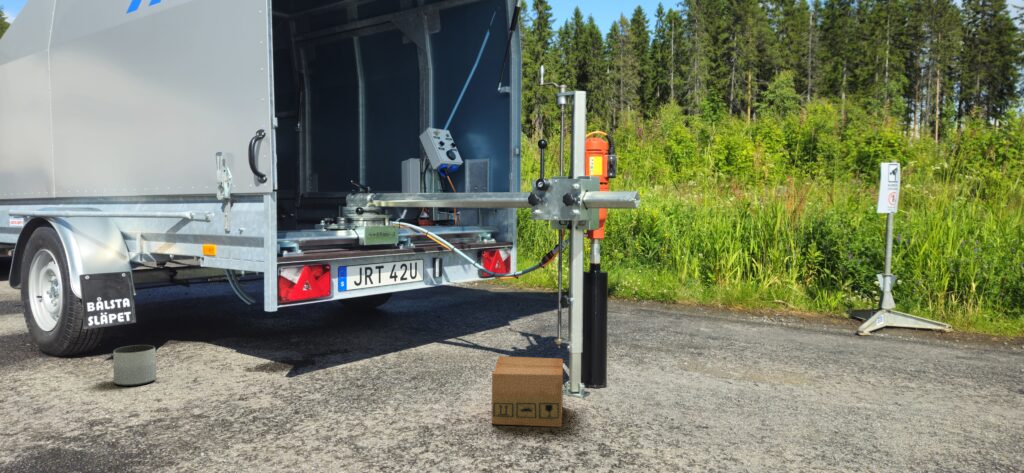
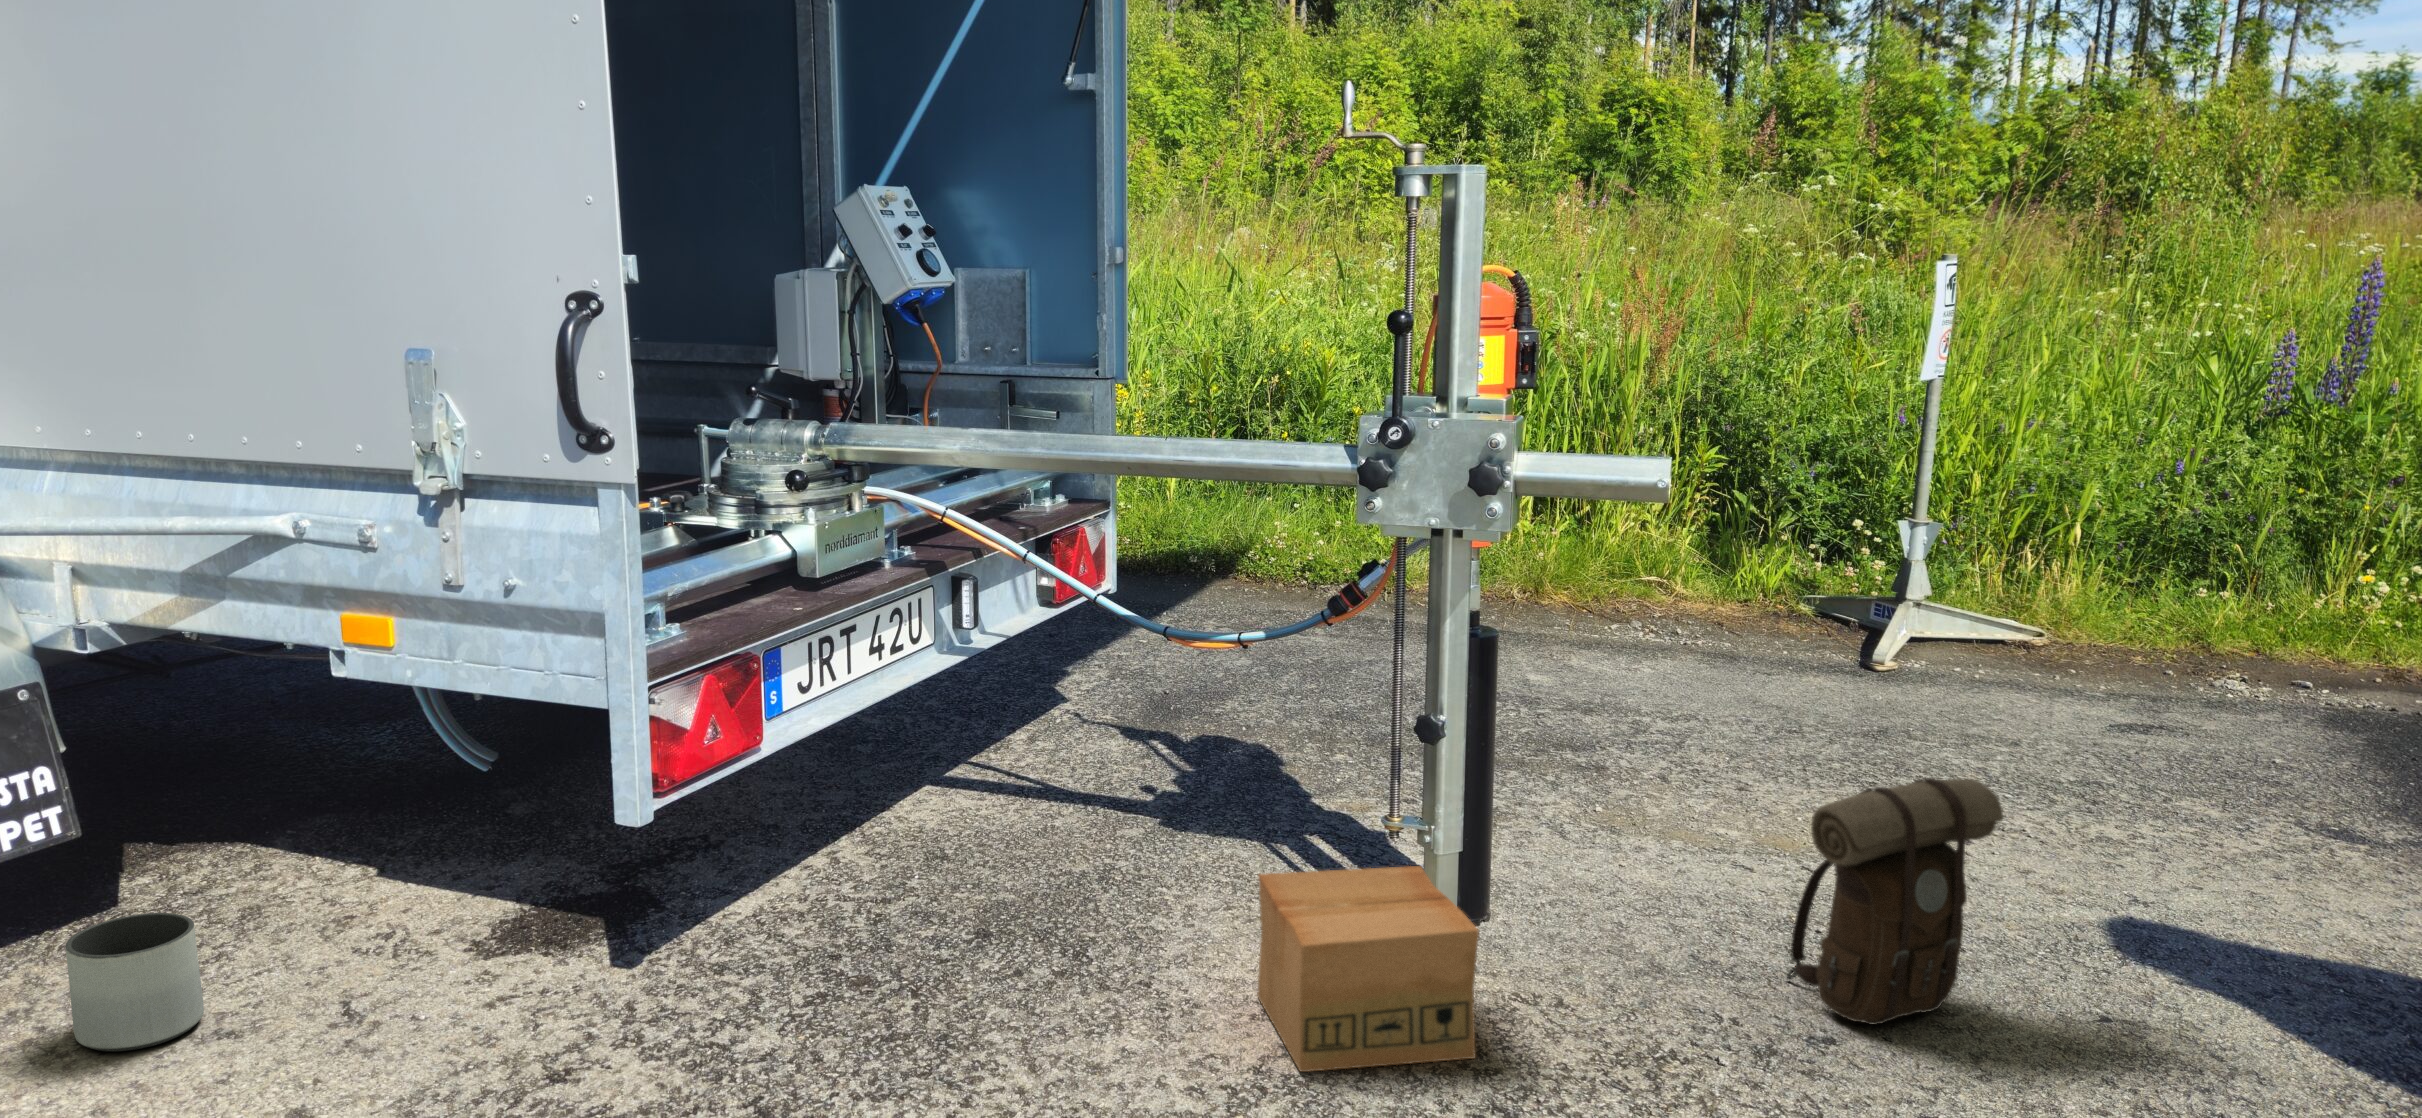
backpack: none [704,332,790,432] -> present [1787,778,2004,1025]

